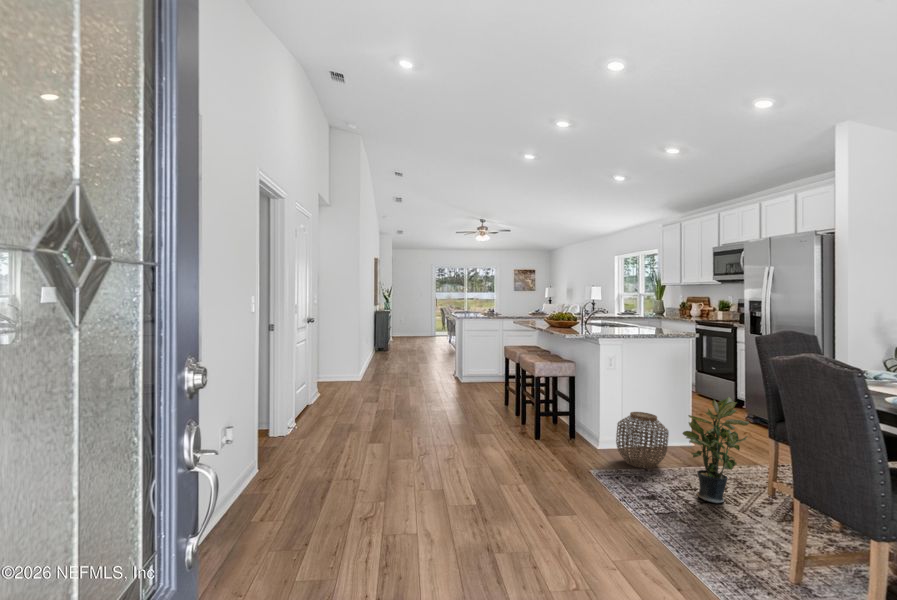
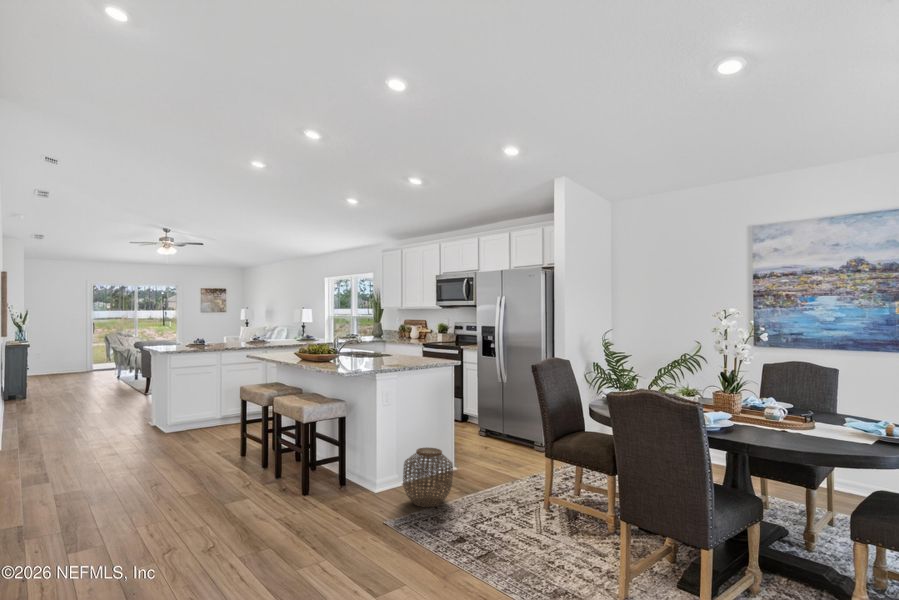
potted plant: present [683,397,749,503] -> none [481,424,537,530]

